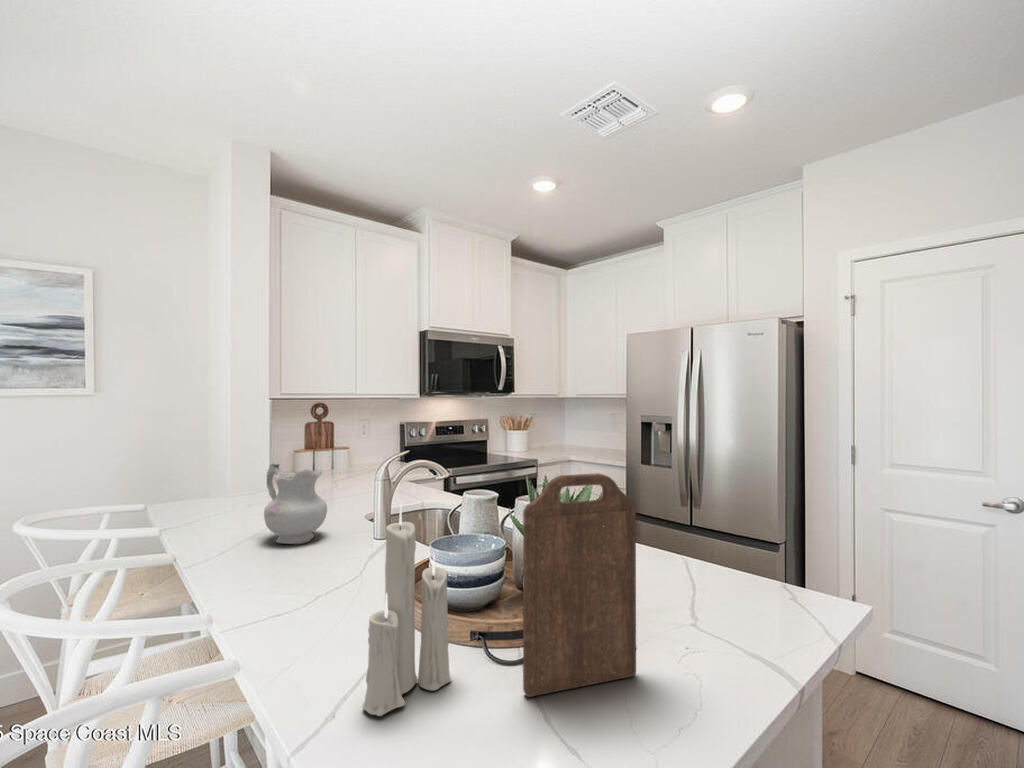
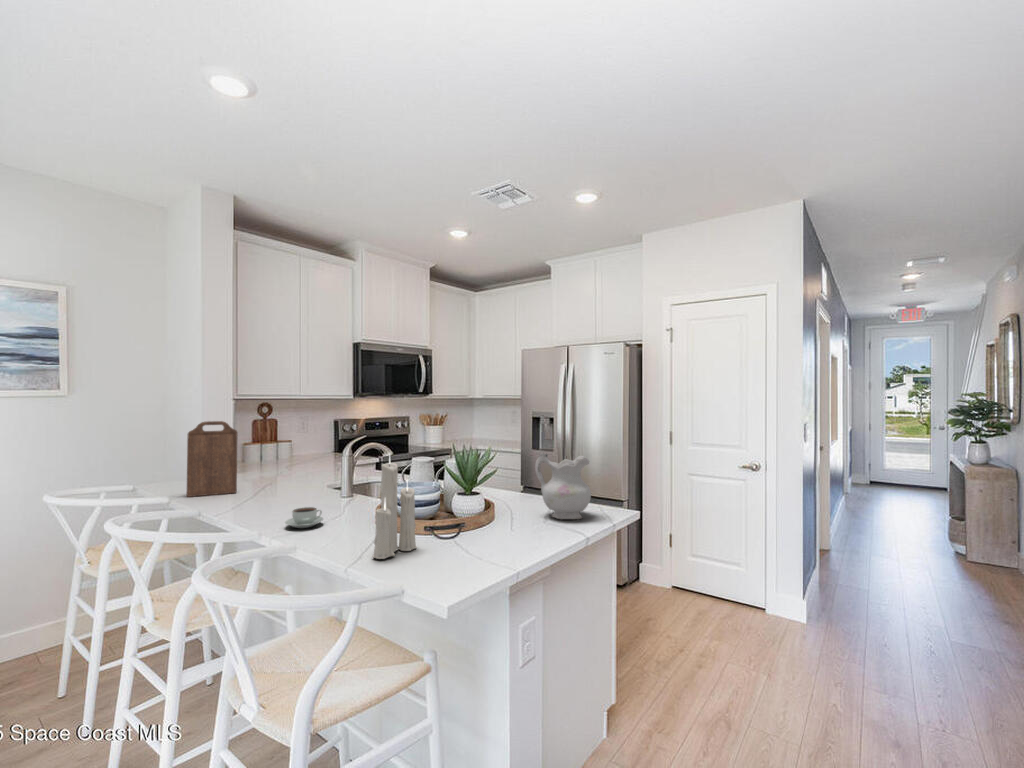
ceramic pitcher: present [264,463,327,544] -> present [535,454,591,519]
cutting board: present [523,473,636,697] -> present [187,421,238,497]
coffee cup: none [268,567,328,603] -> present [285,507,323,528]

